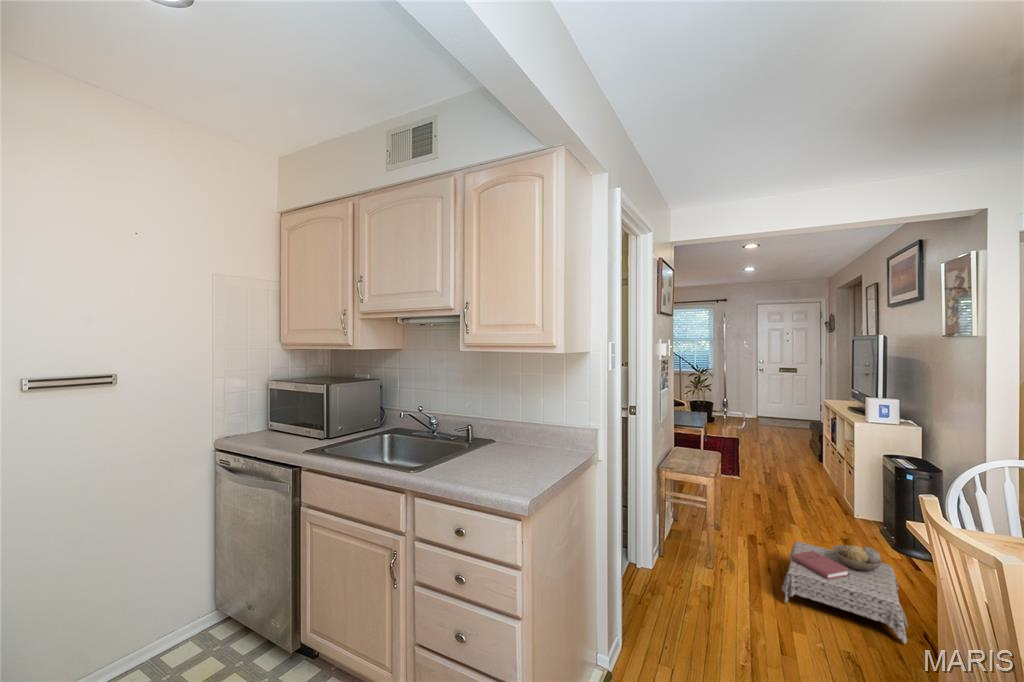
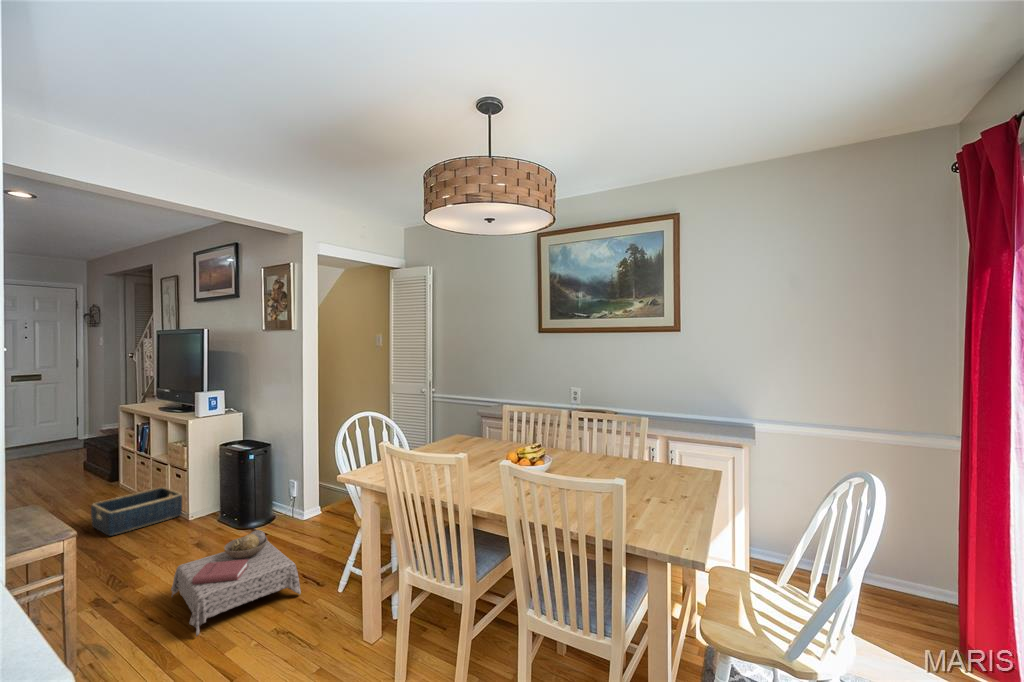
basket: none [780,471,850,509] -> present [91,487,182,536]

